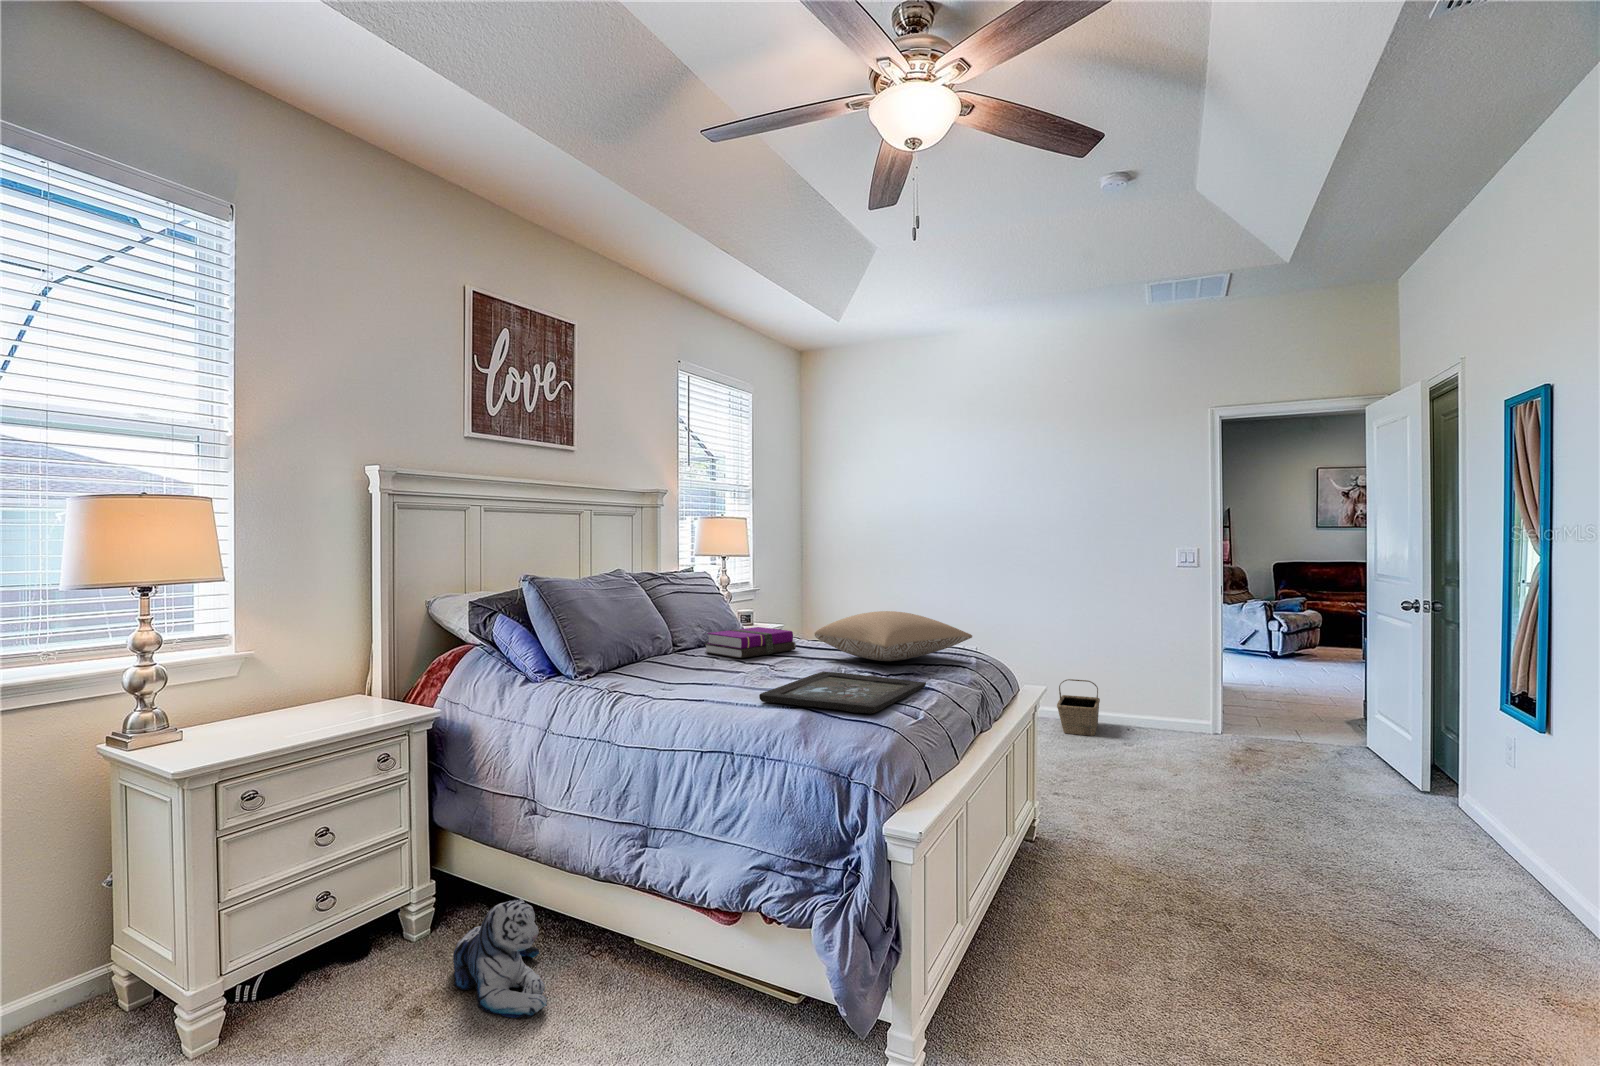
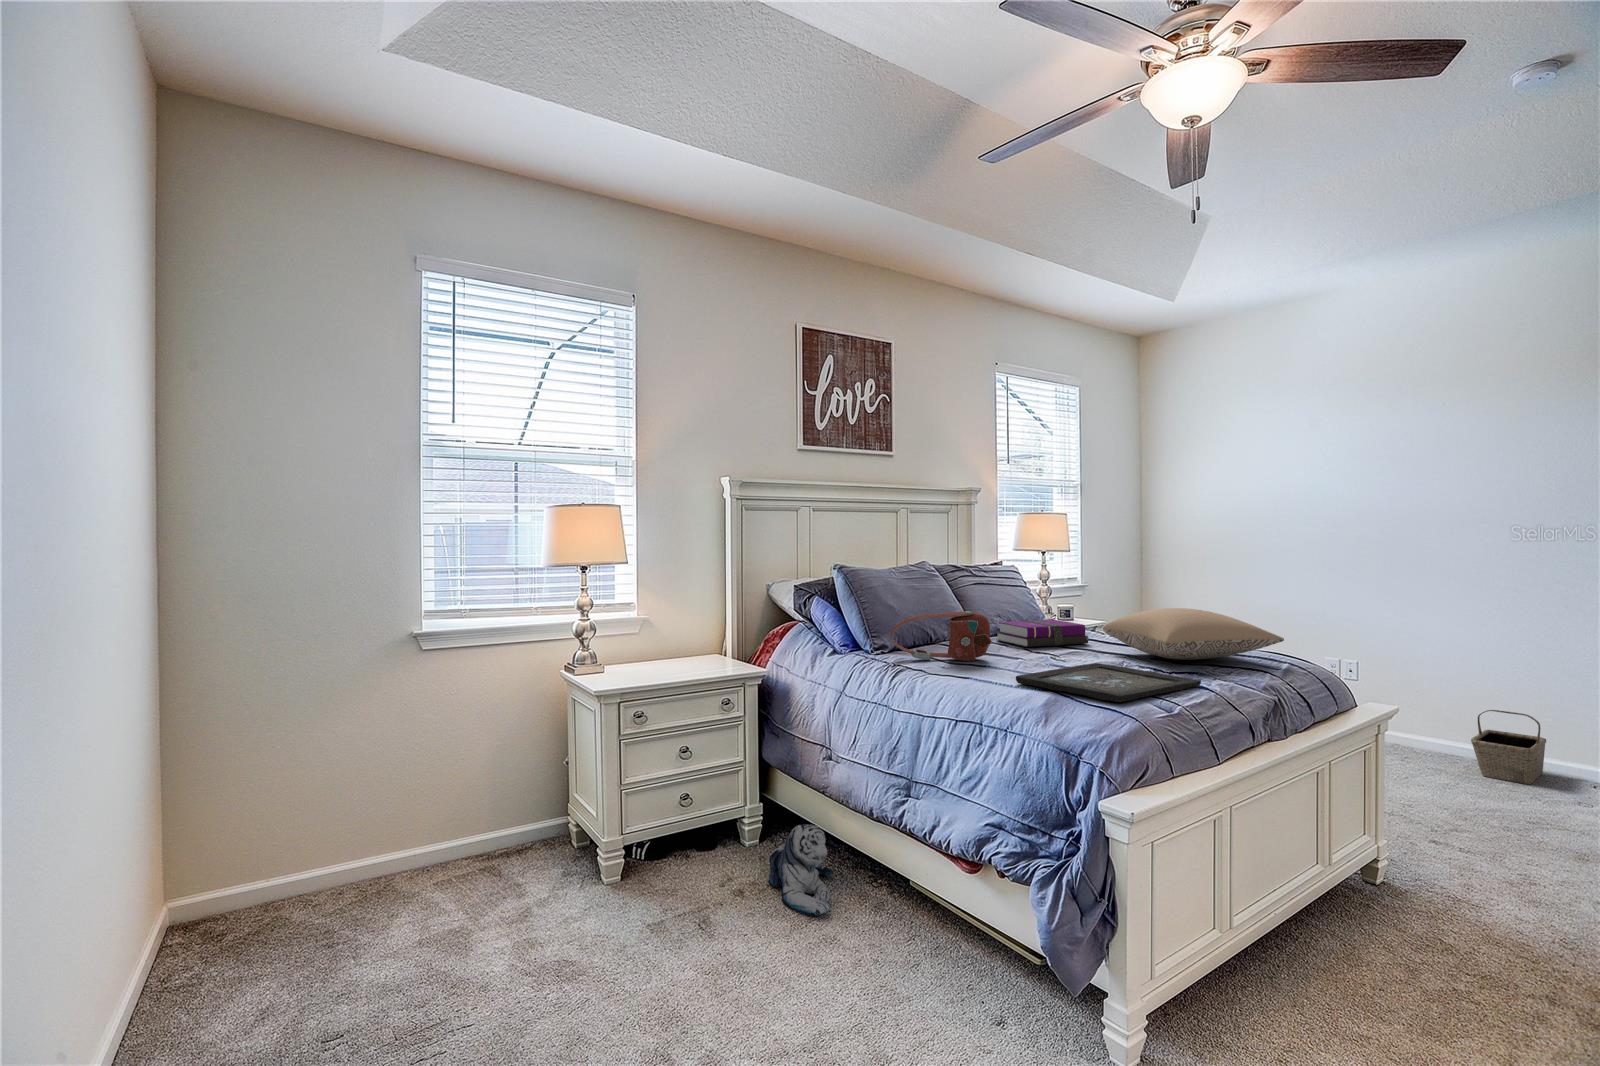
handbag: none [606,625,718,682] -> present [891,611,992,661]

